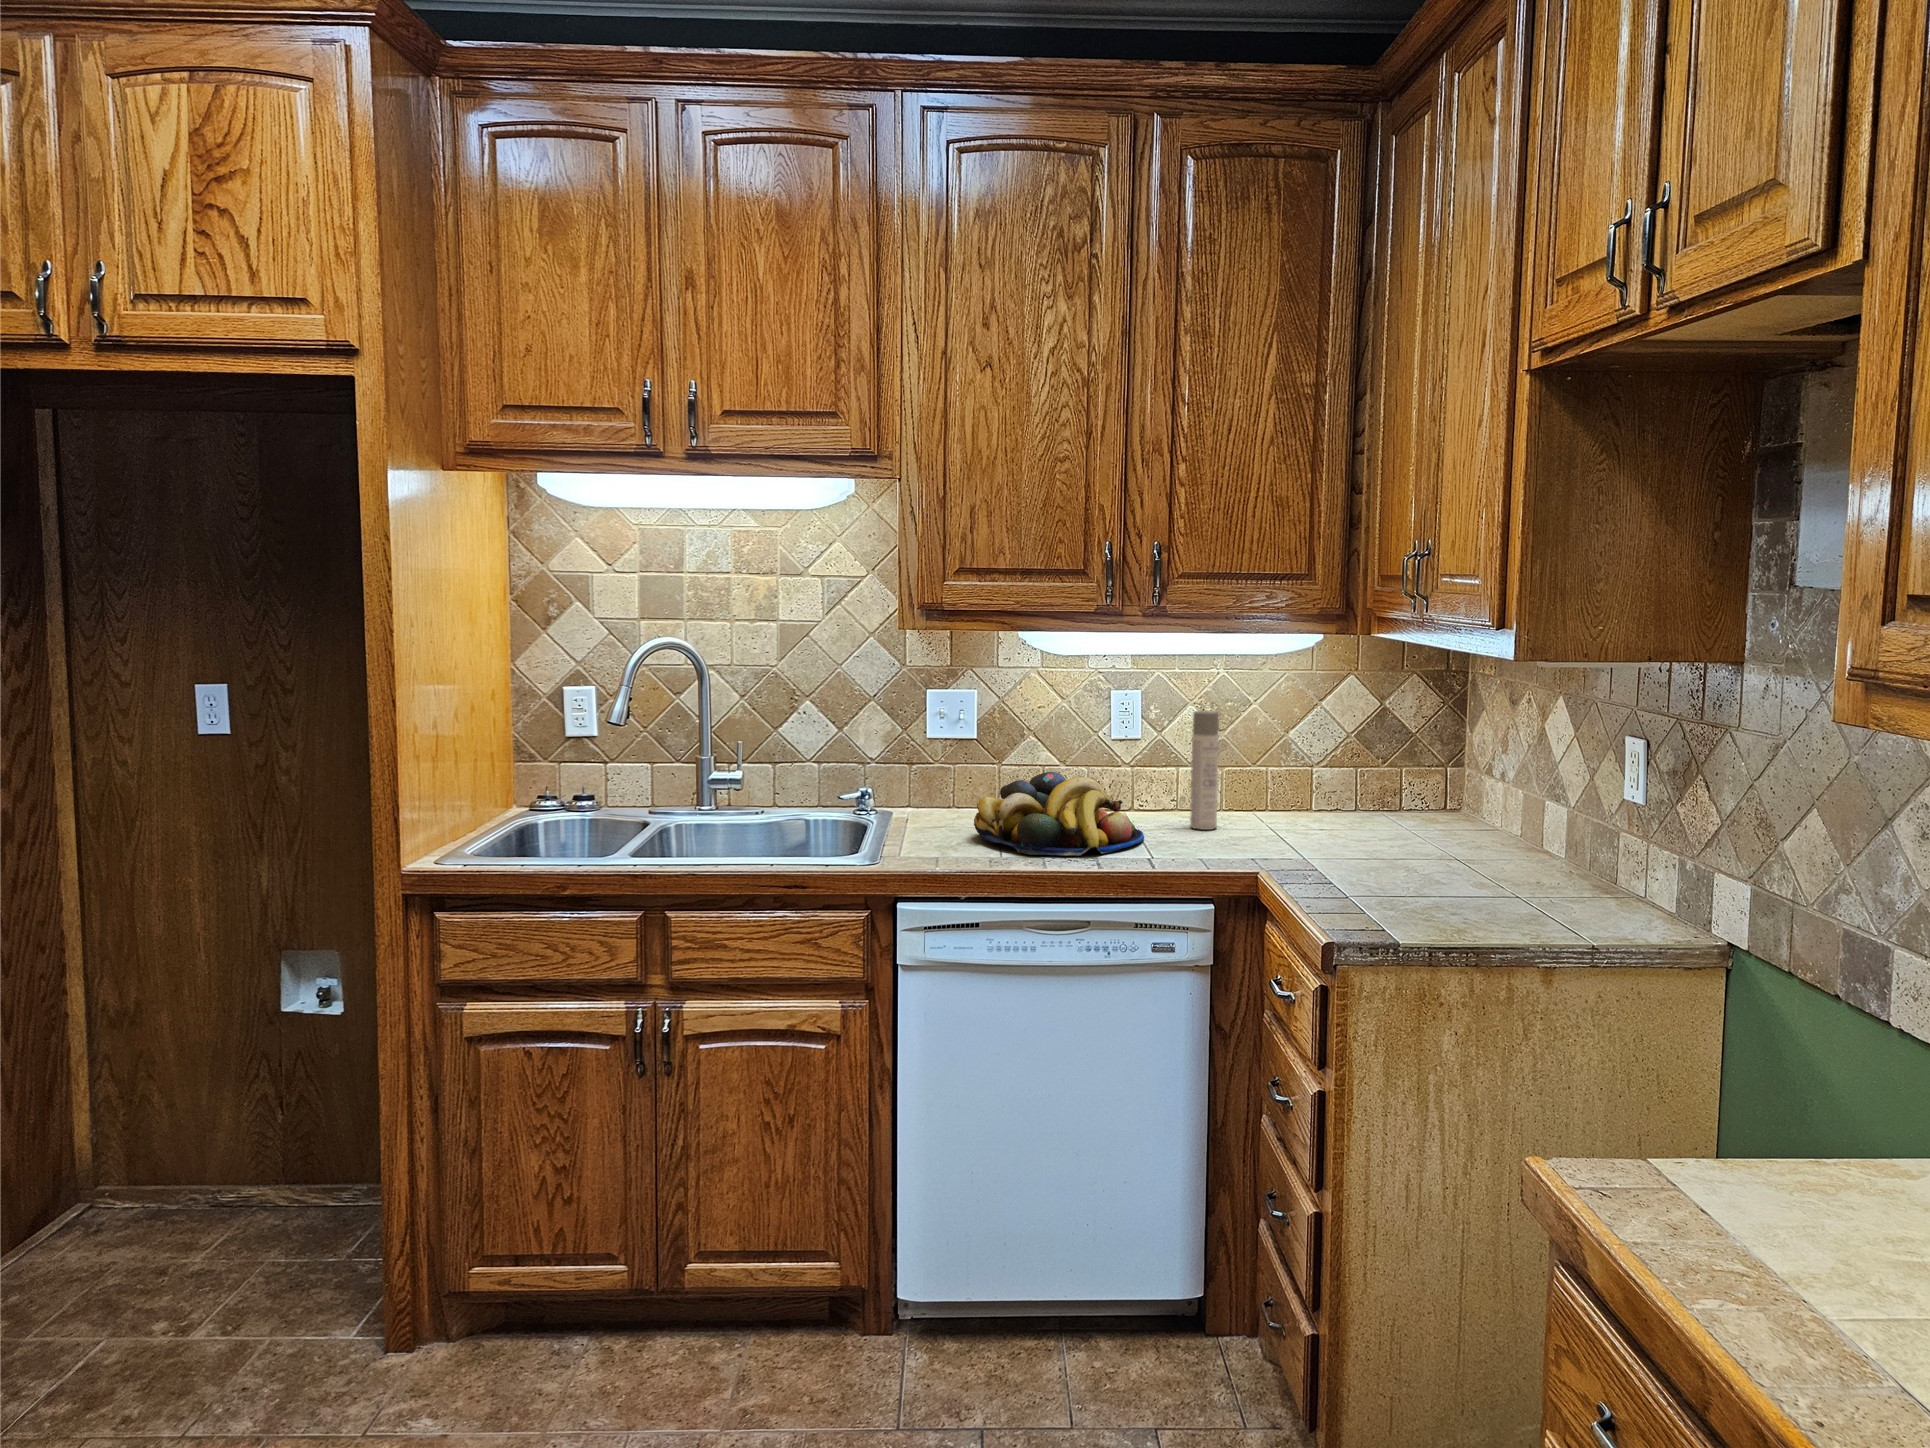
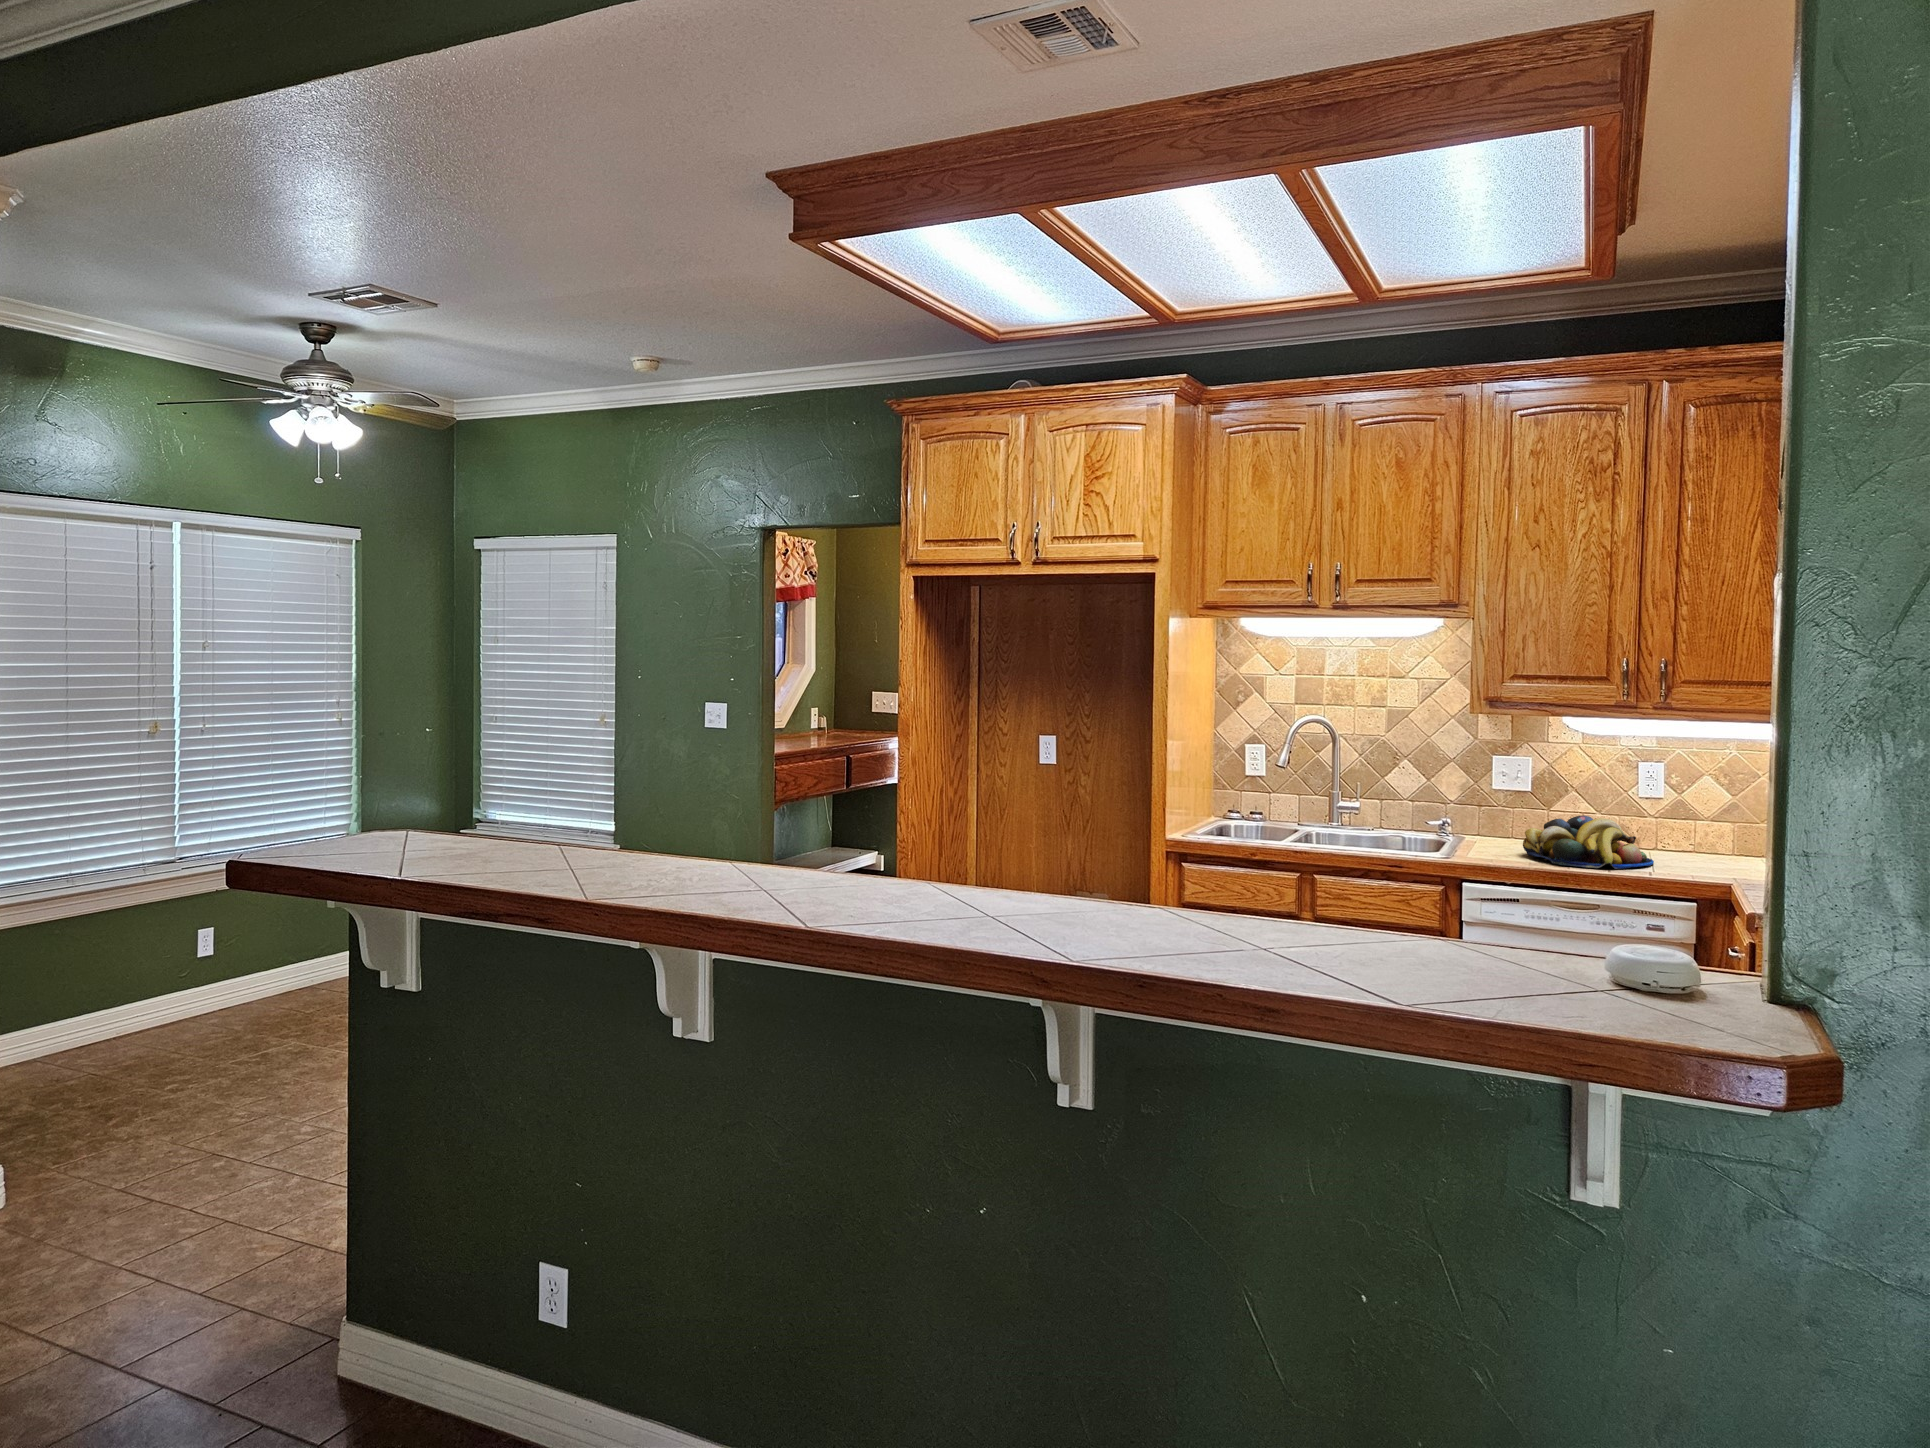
spray bottle: present [1190,711,1219,830] -> none [1696,779,1720,864]

